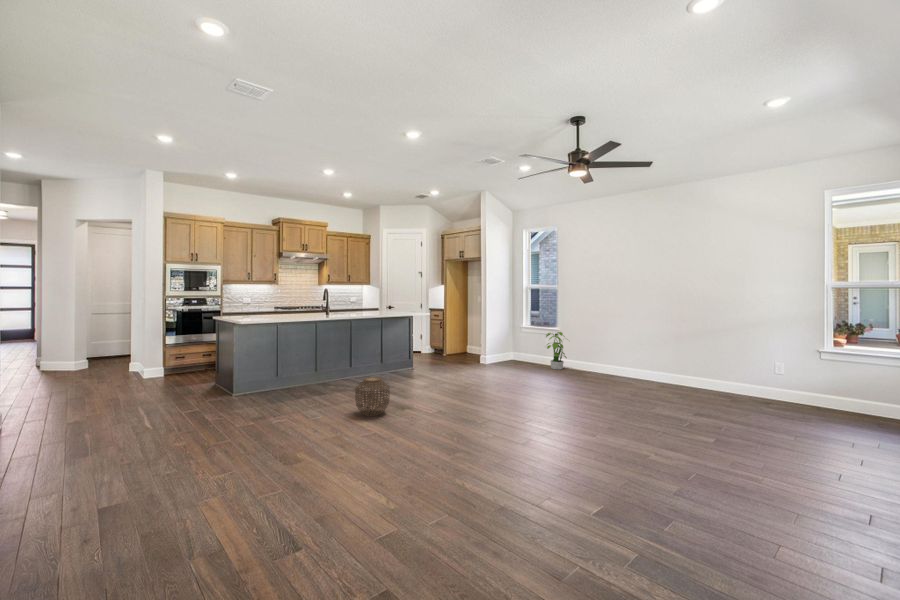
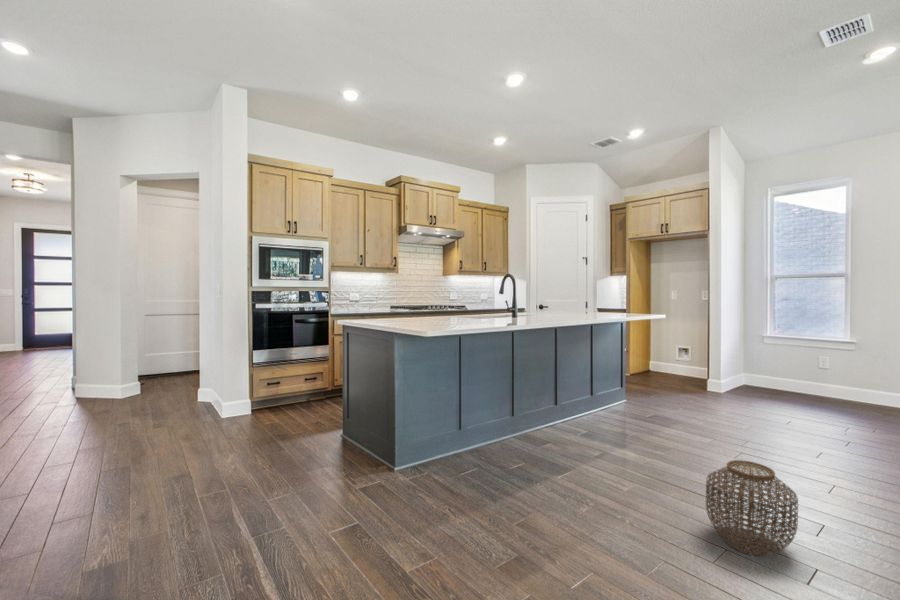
potted plant: present [546,332,567,370] -> none [830,346,884,410]

